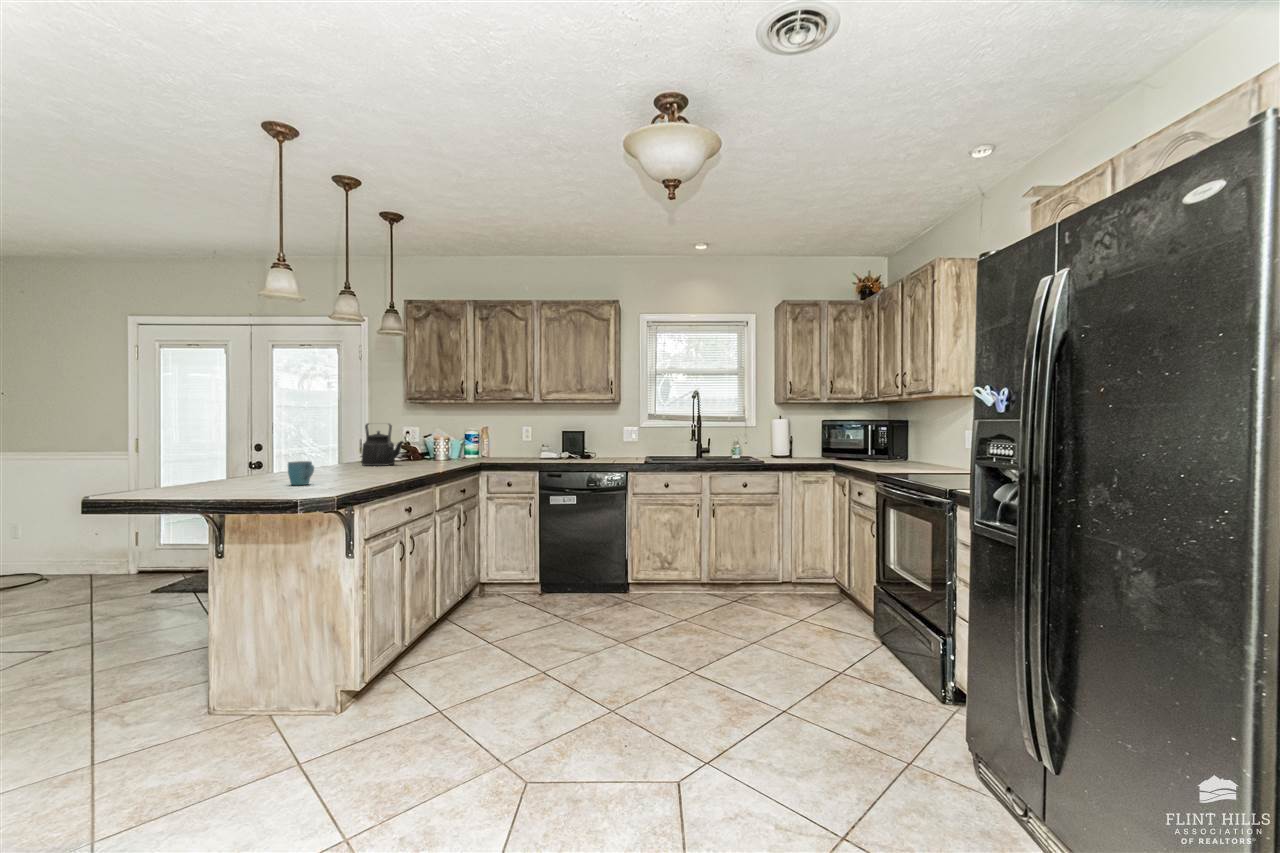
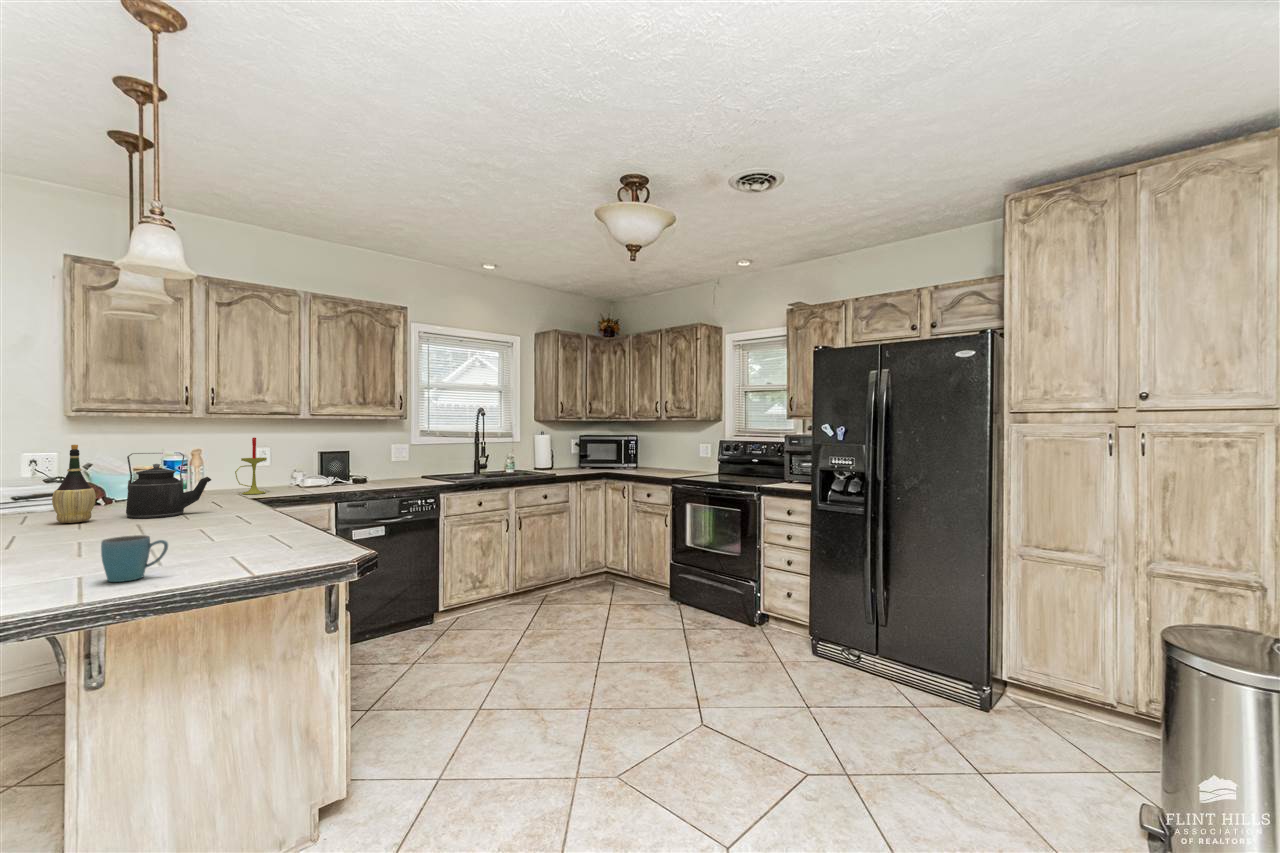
candle: none [474,416,496,459] -> present [235,438,267,494]
wine bottle: none [326,417,348,464] -> present [52,445,96,523]
mug: present [288,461,314,485] -> present [101,535,168,582]

